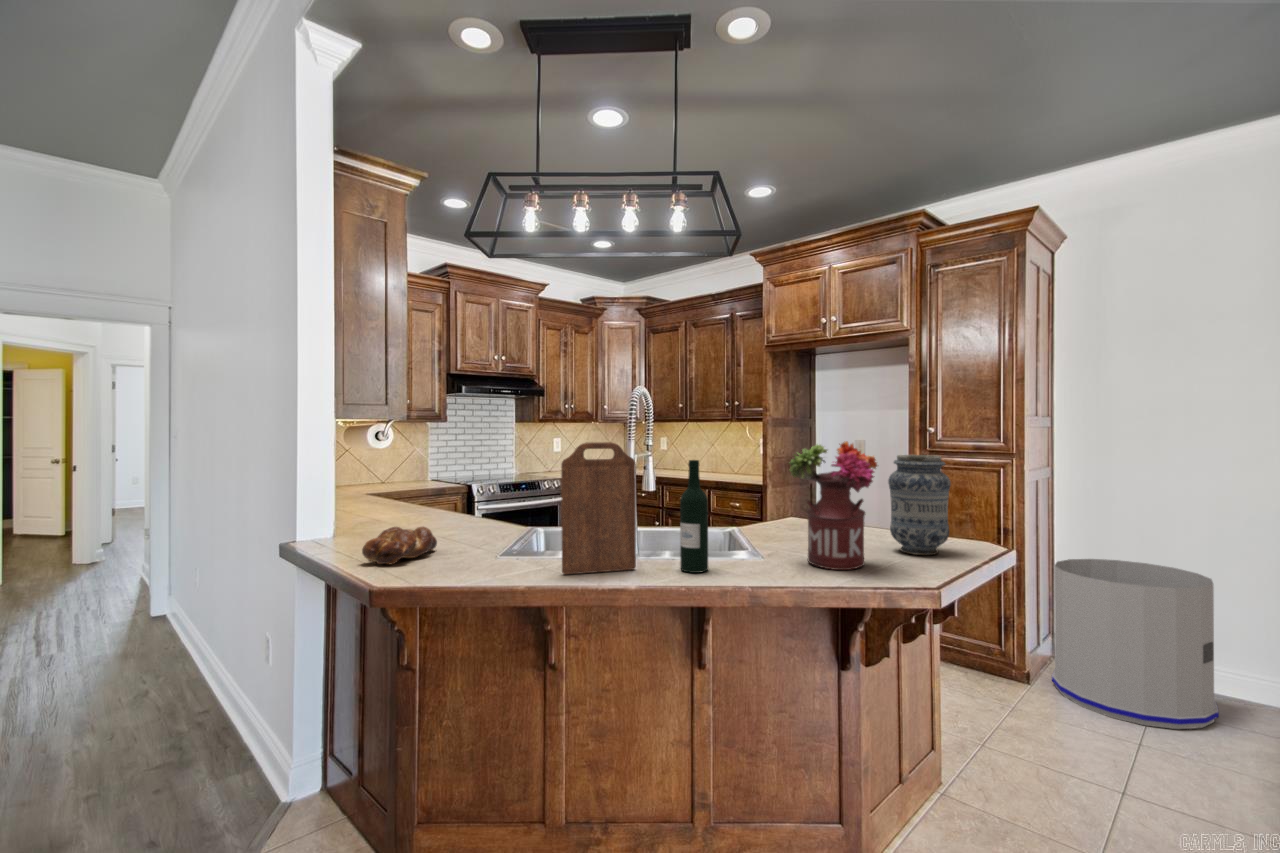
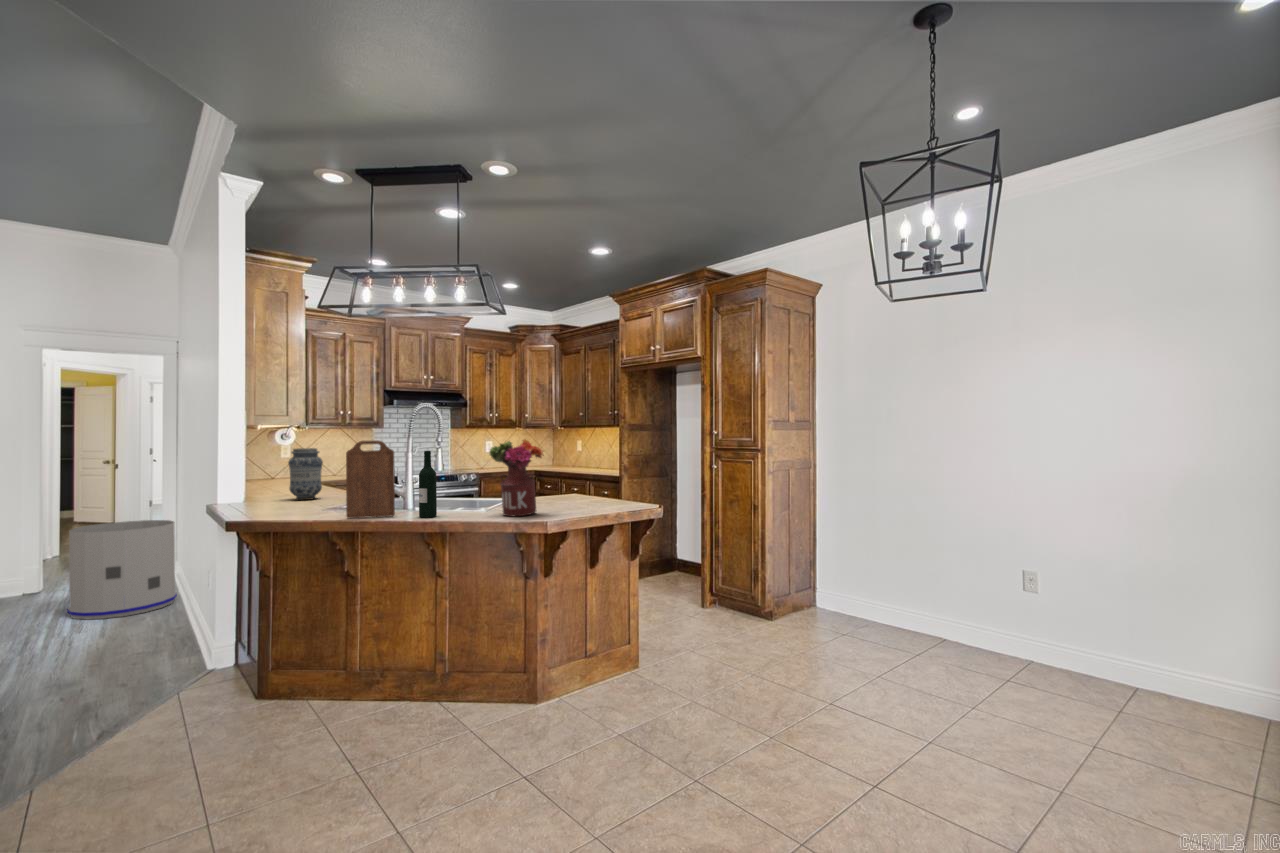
vase: present [888,455,951,555] -> present [288,448,323,500]
bread loaf: present [362,527,437,564] -> none [241,493,297,515]
trash can: present [1052,559,1219,729] -> present [67,520,177,619]

